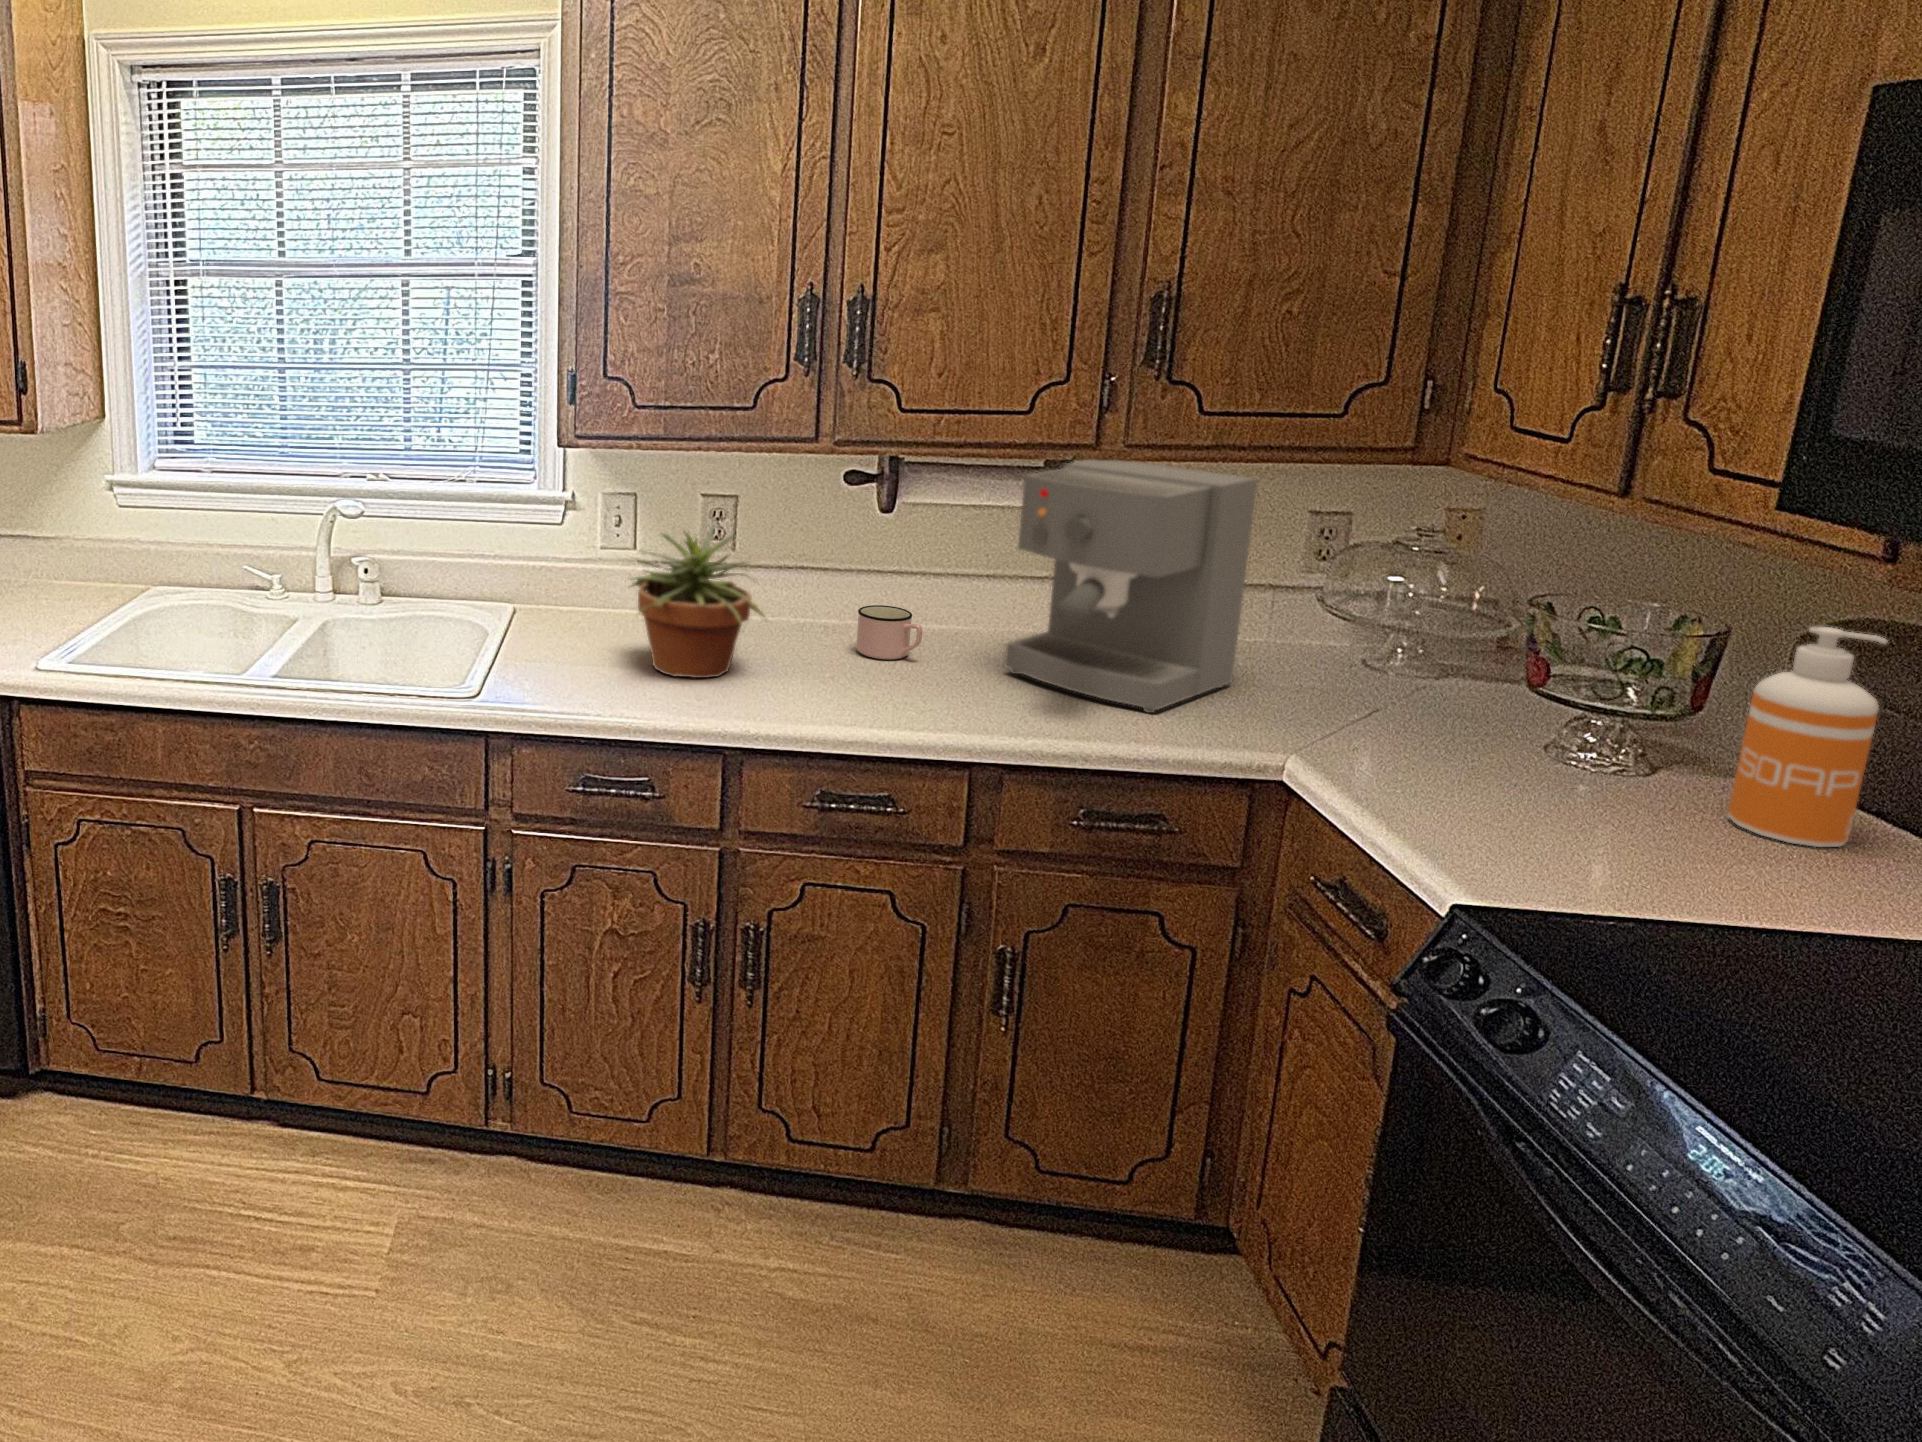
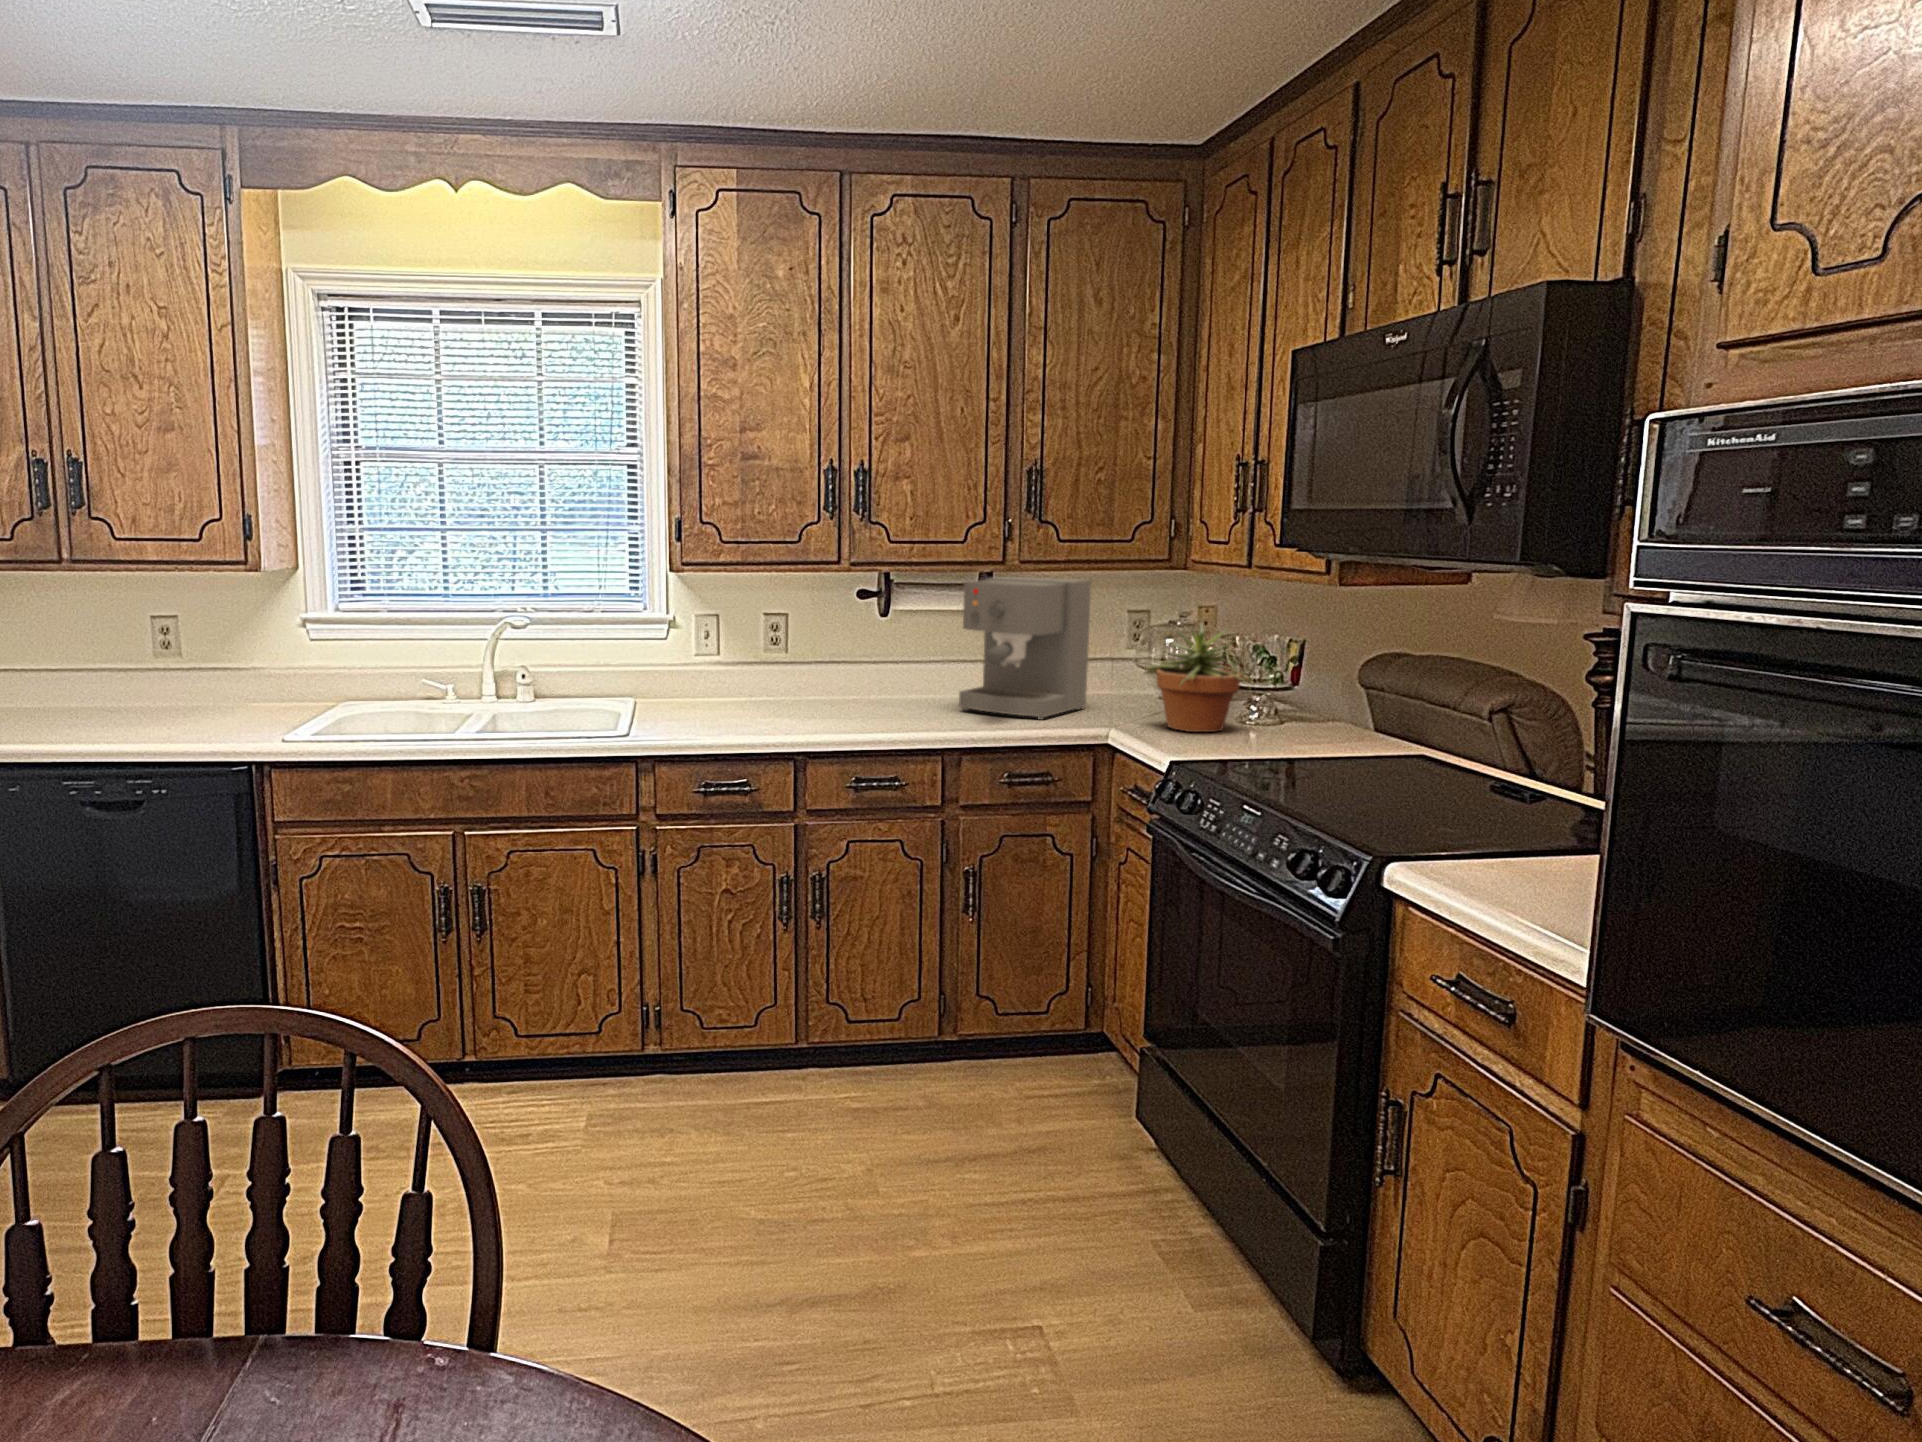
potted plant: present [630,520,767,678] -> present [1145,624,1256,732]
mug: present [856,605,922,659] -> none [869,678,909,710]
soap dispenser: present [1728,627,1887,847] -> none [1309,627,1362,738]

